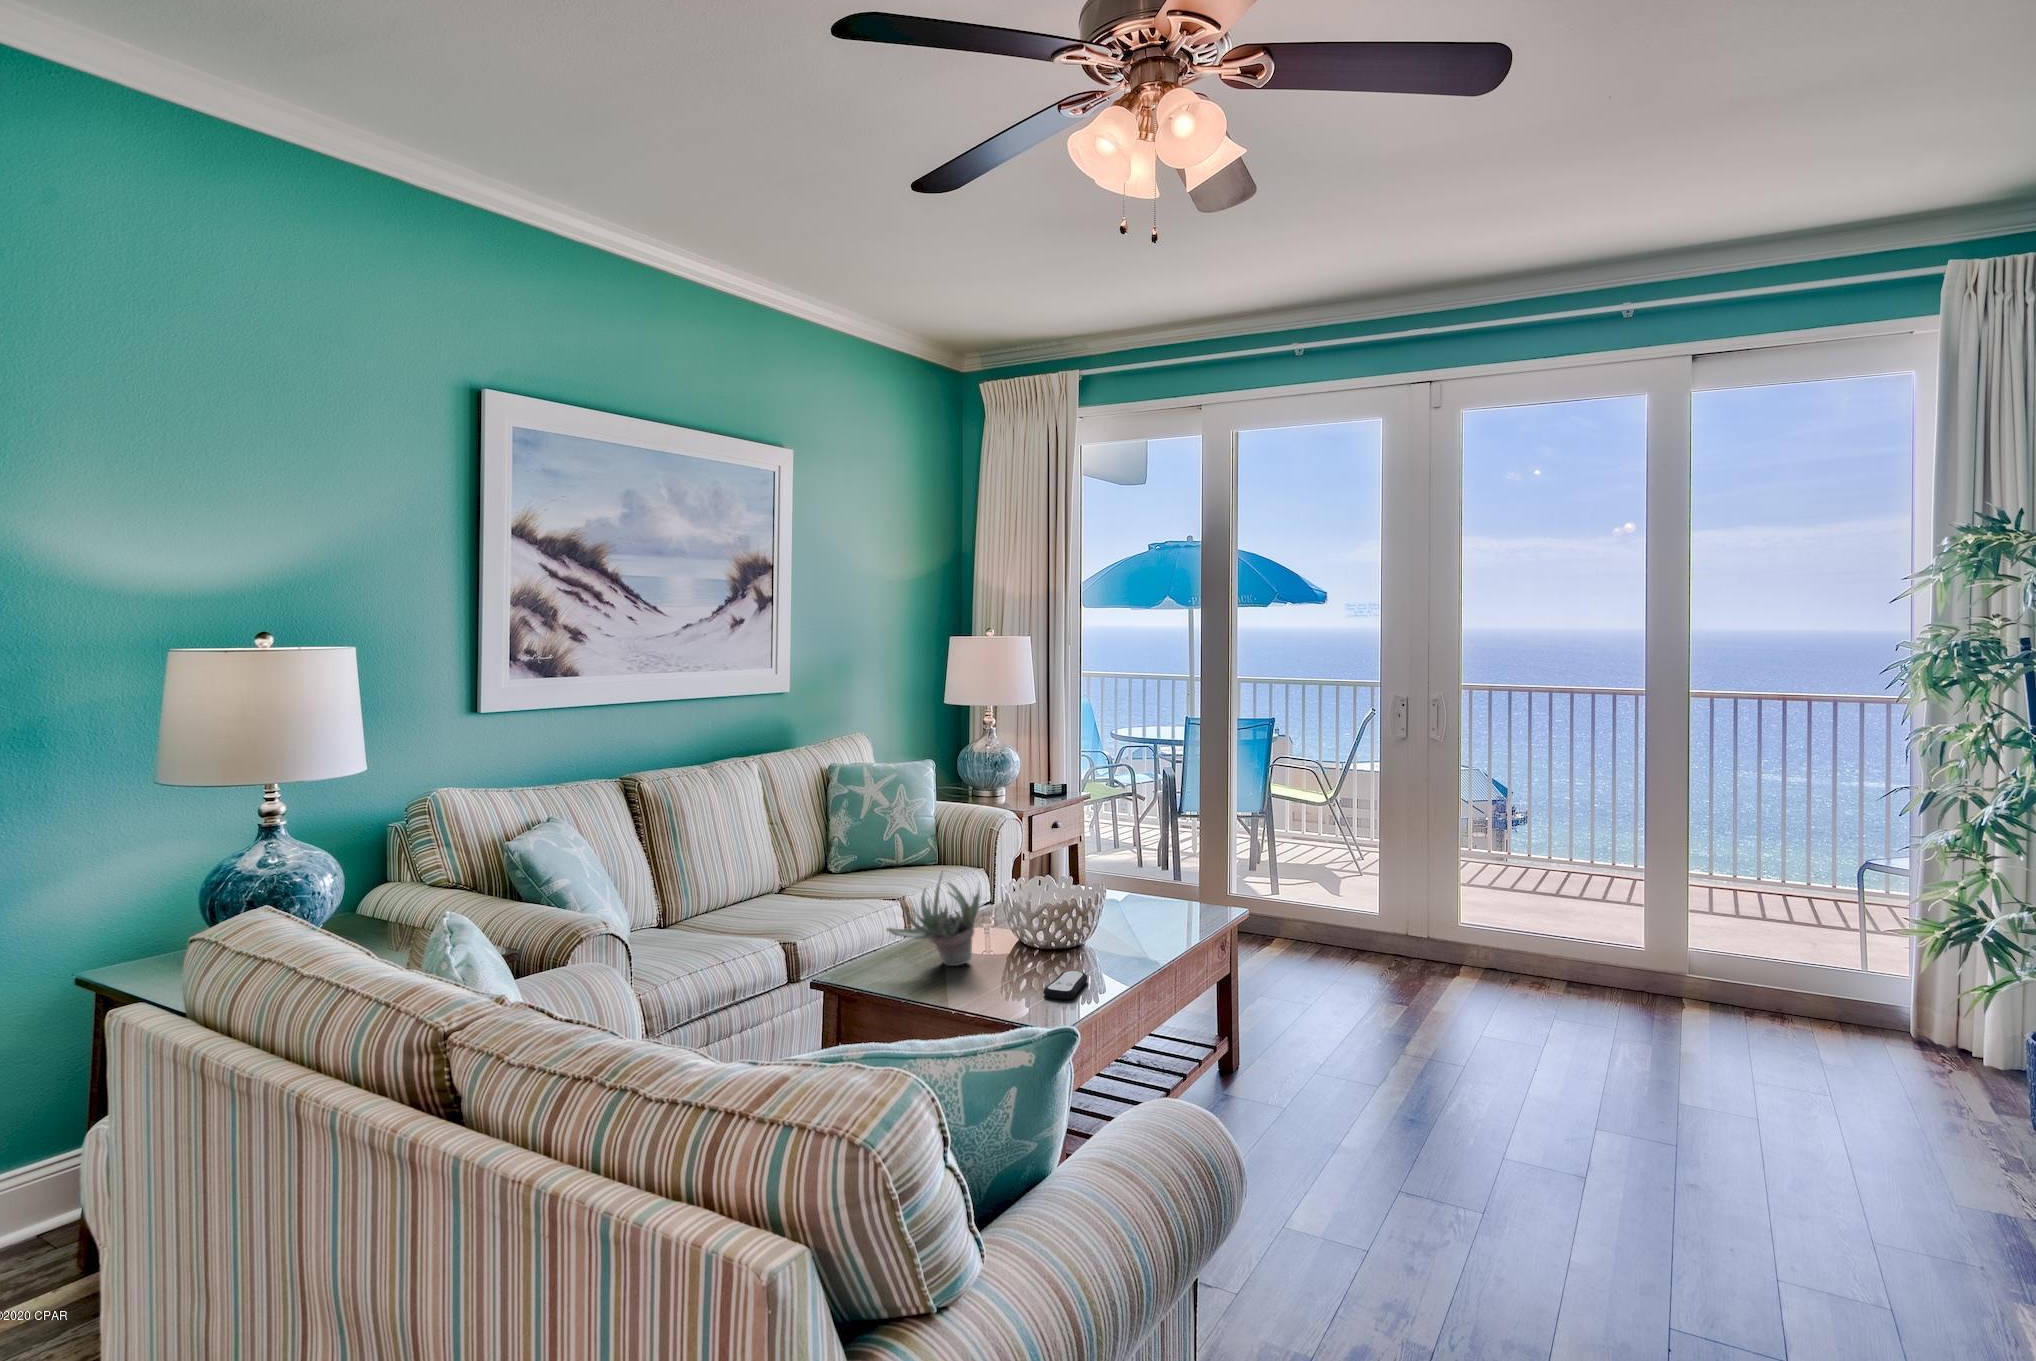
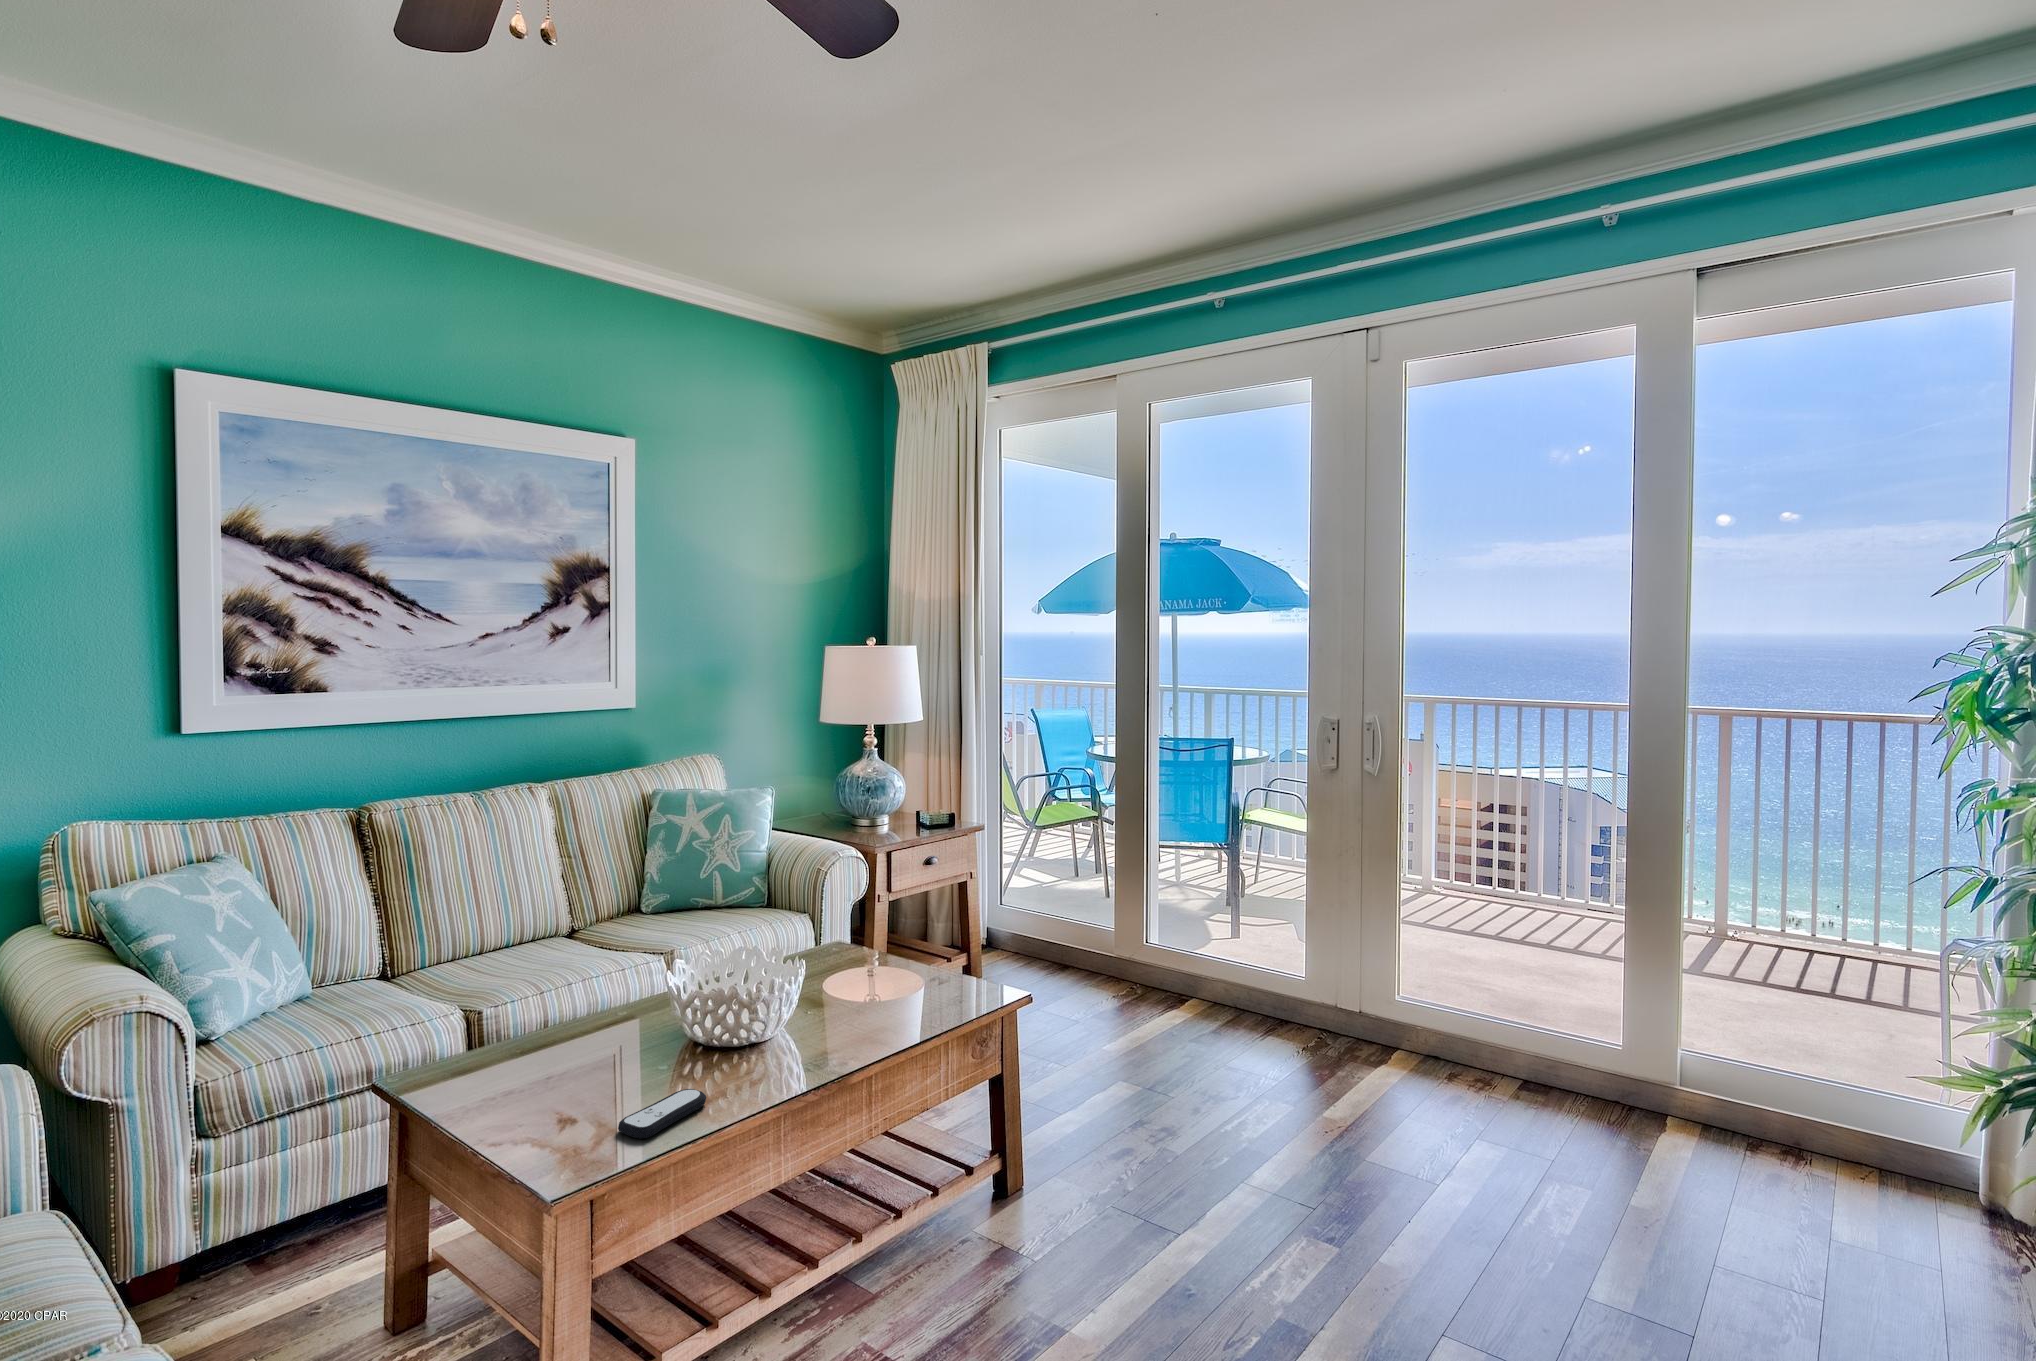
succulent plant: present [887,871,980,966] -> none [474,948,613,1069]

